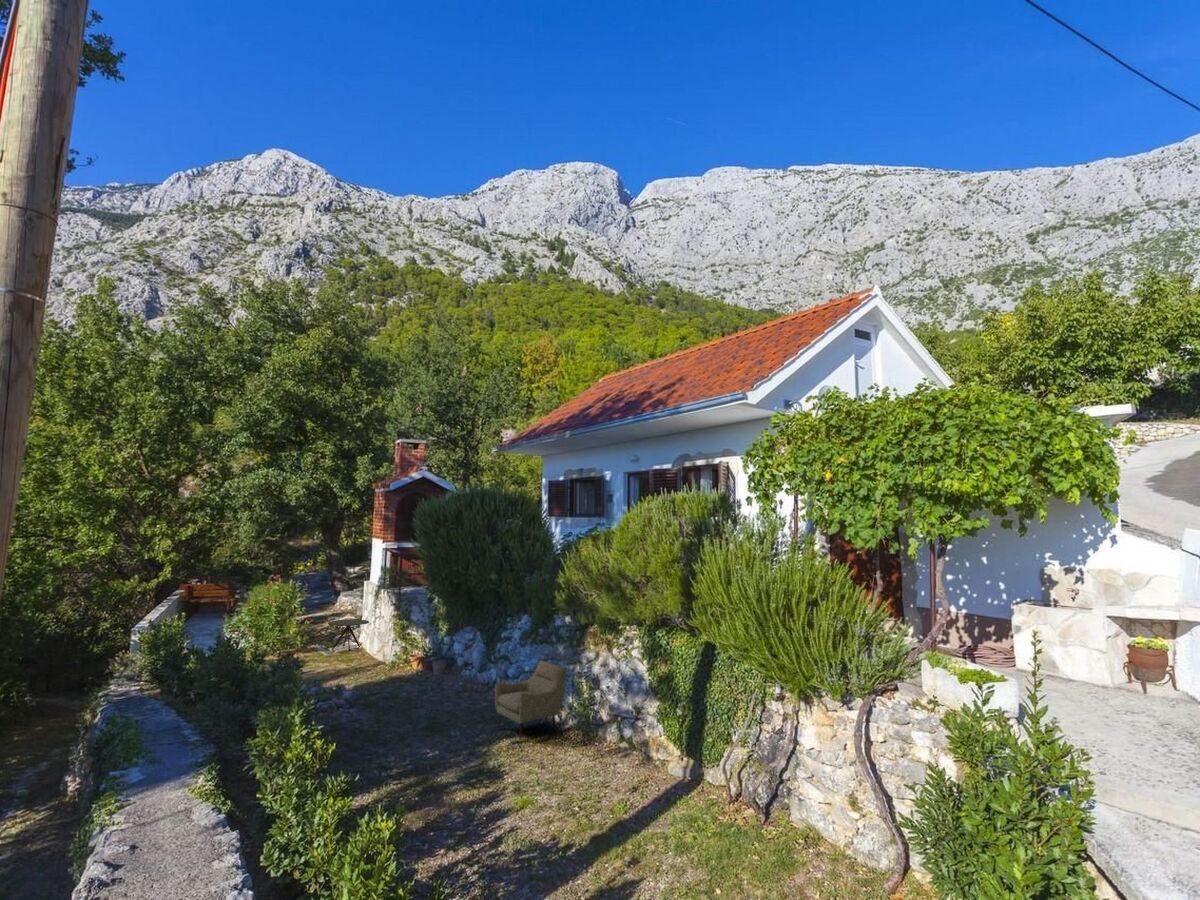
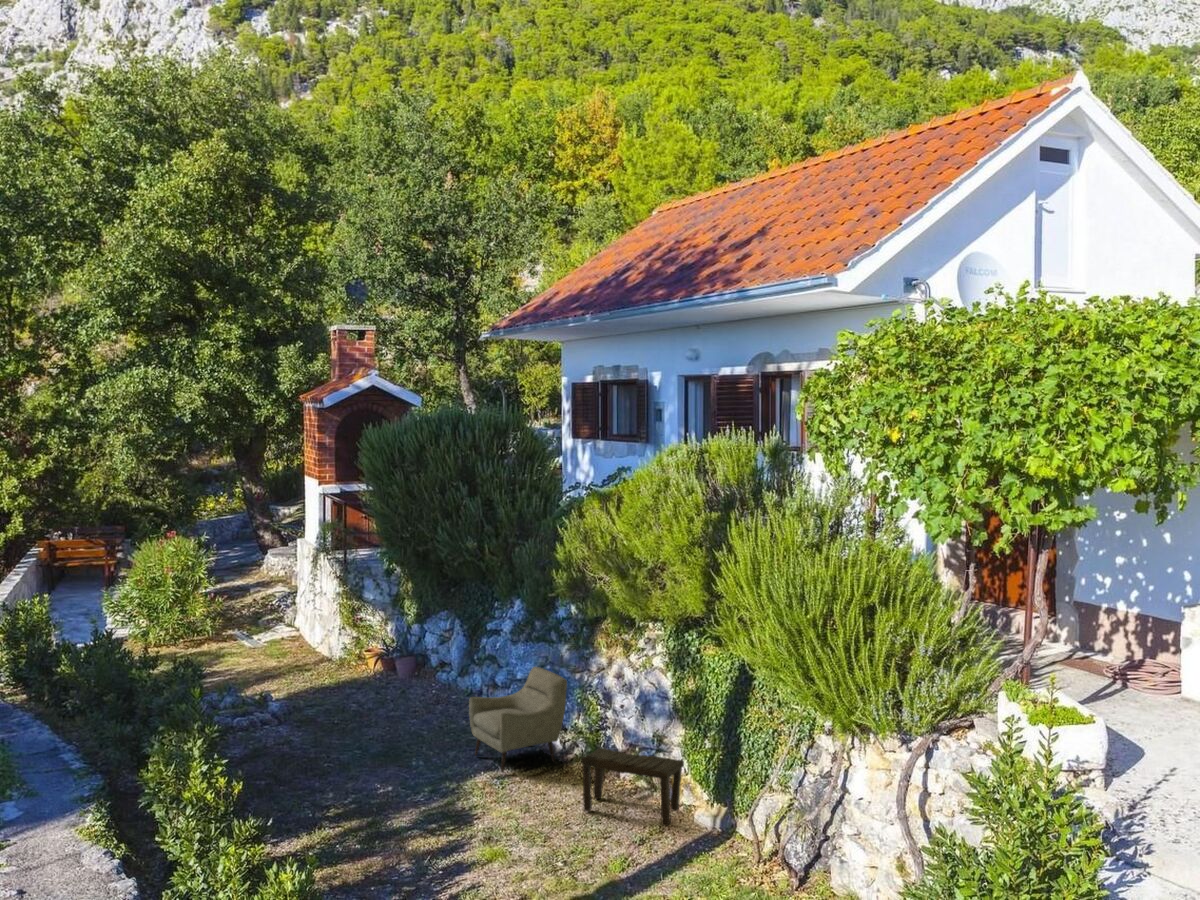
round table: present [328,619,369,651] -> none [249,595,307,641]
bench: none [585,717,659,776] -> present [581,748,684,826]

